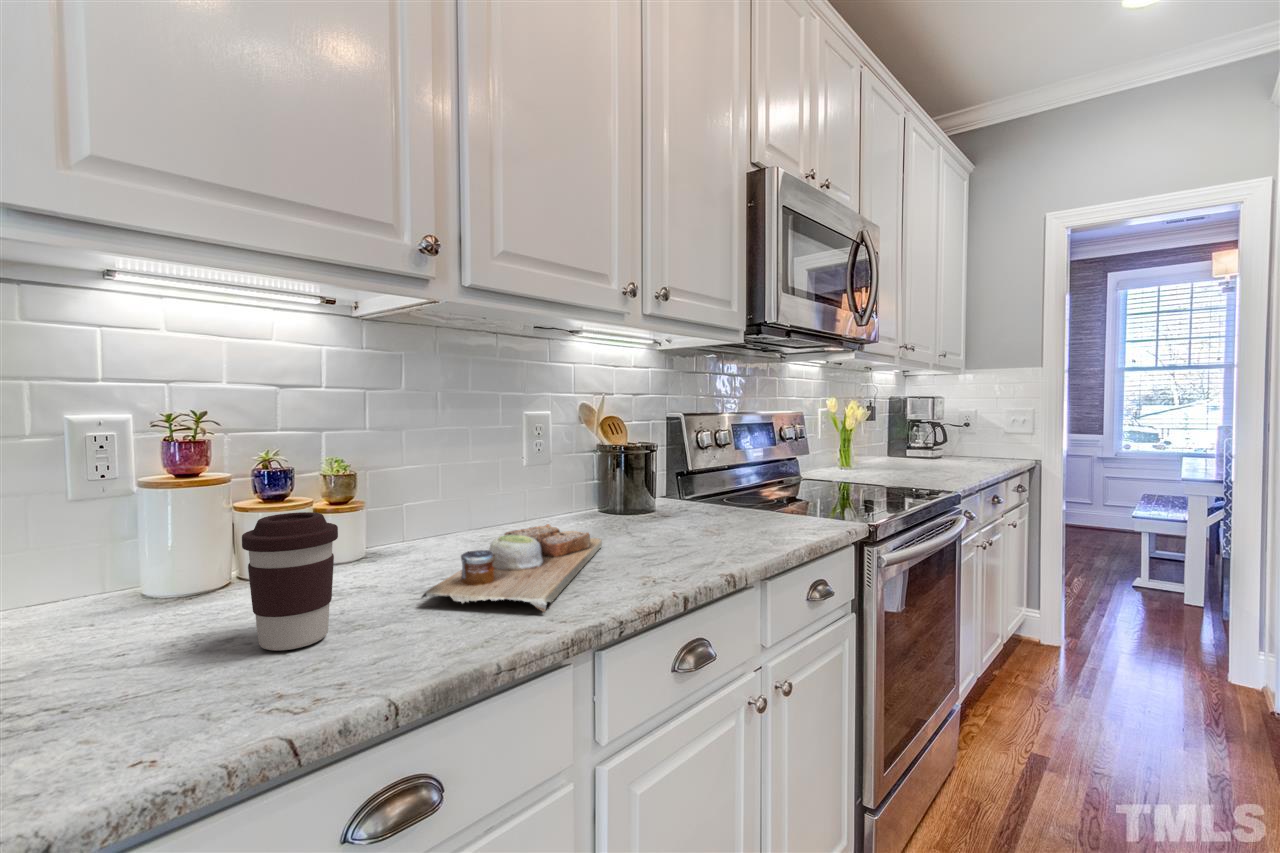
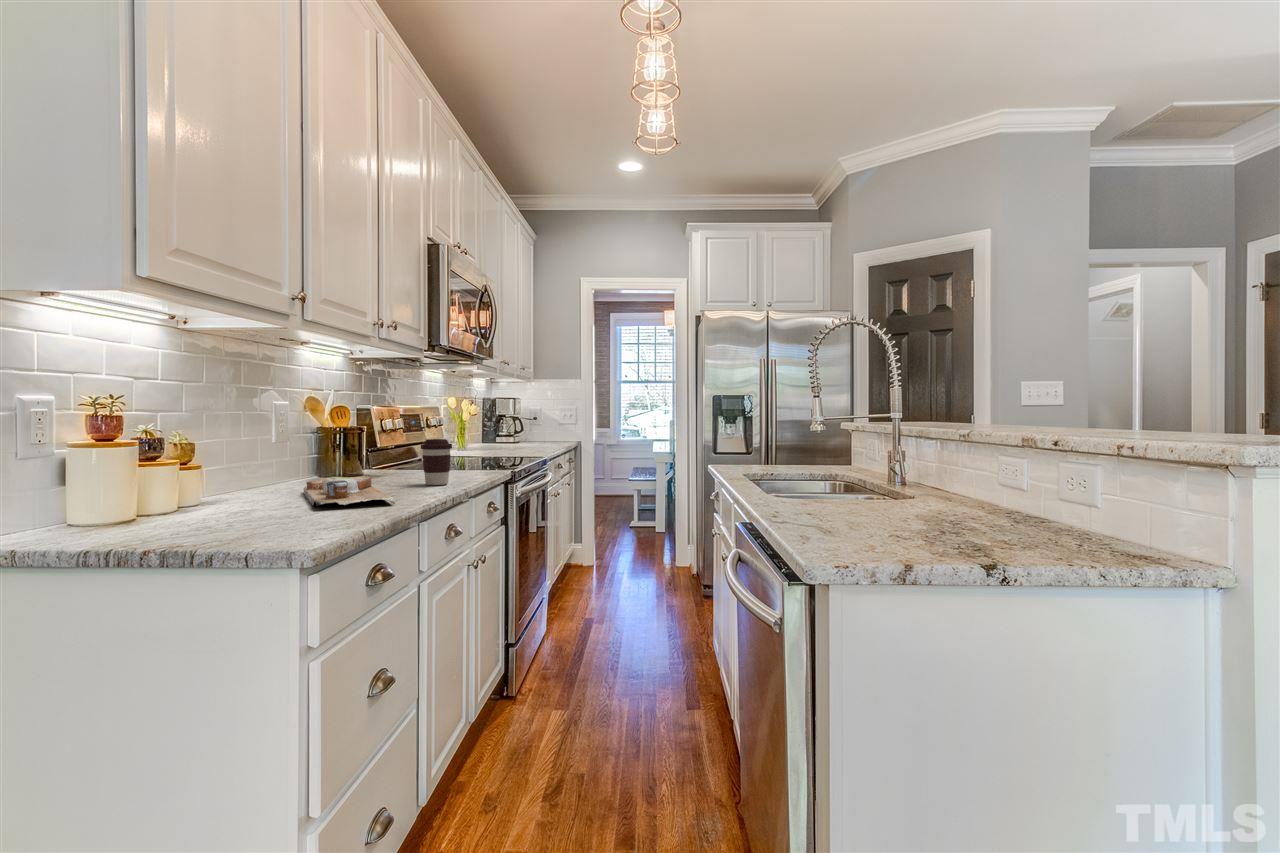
coffee cup: present [242,512,338,651] -> present [421,439,452,485]

